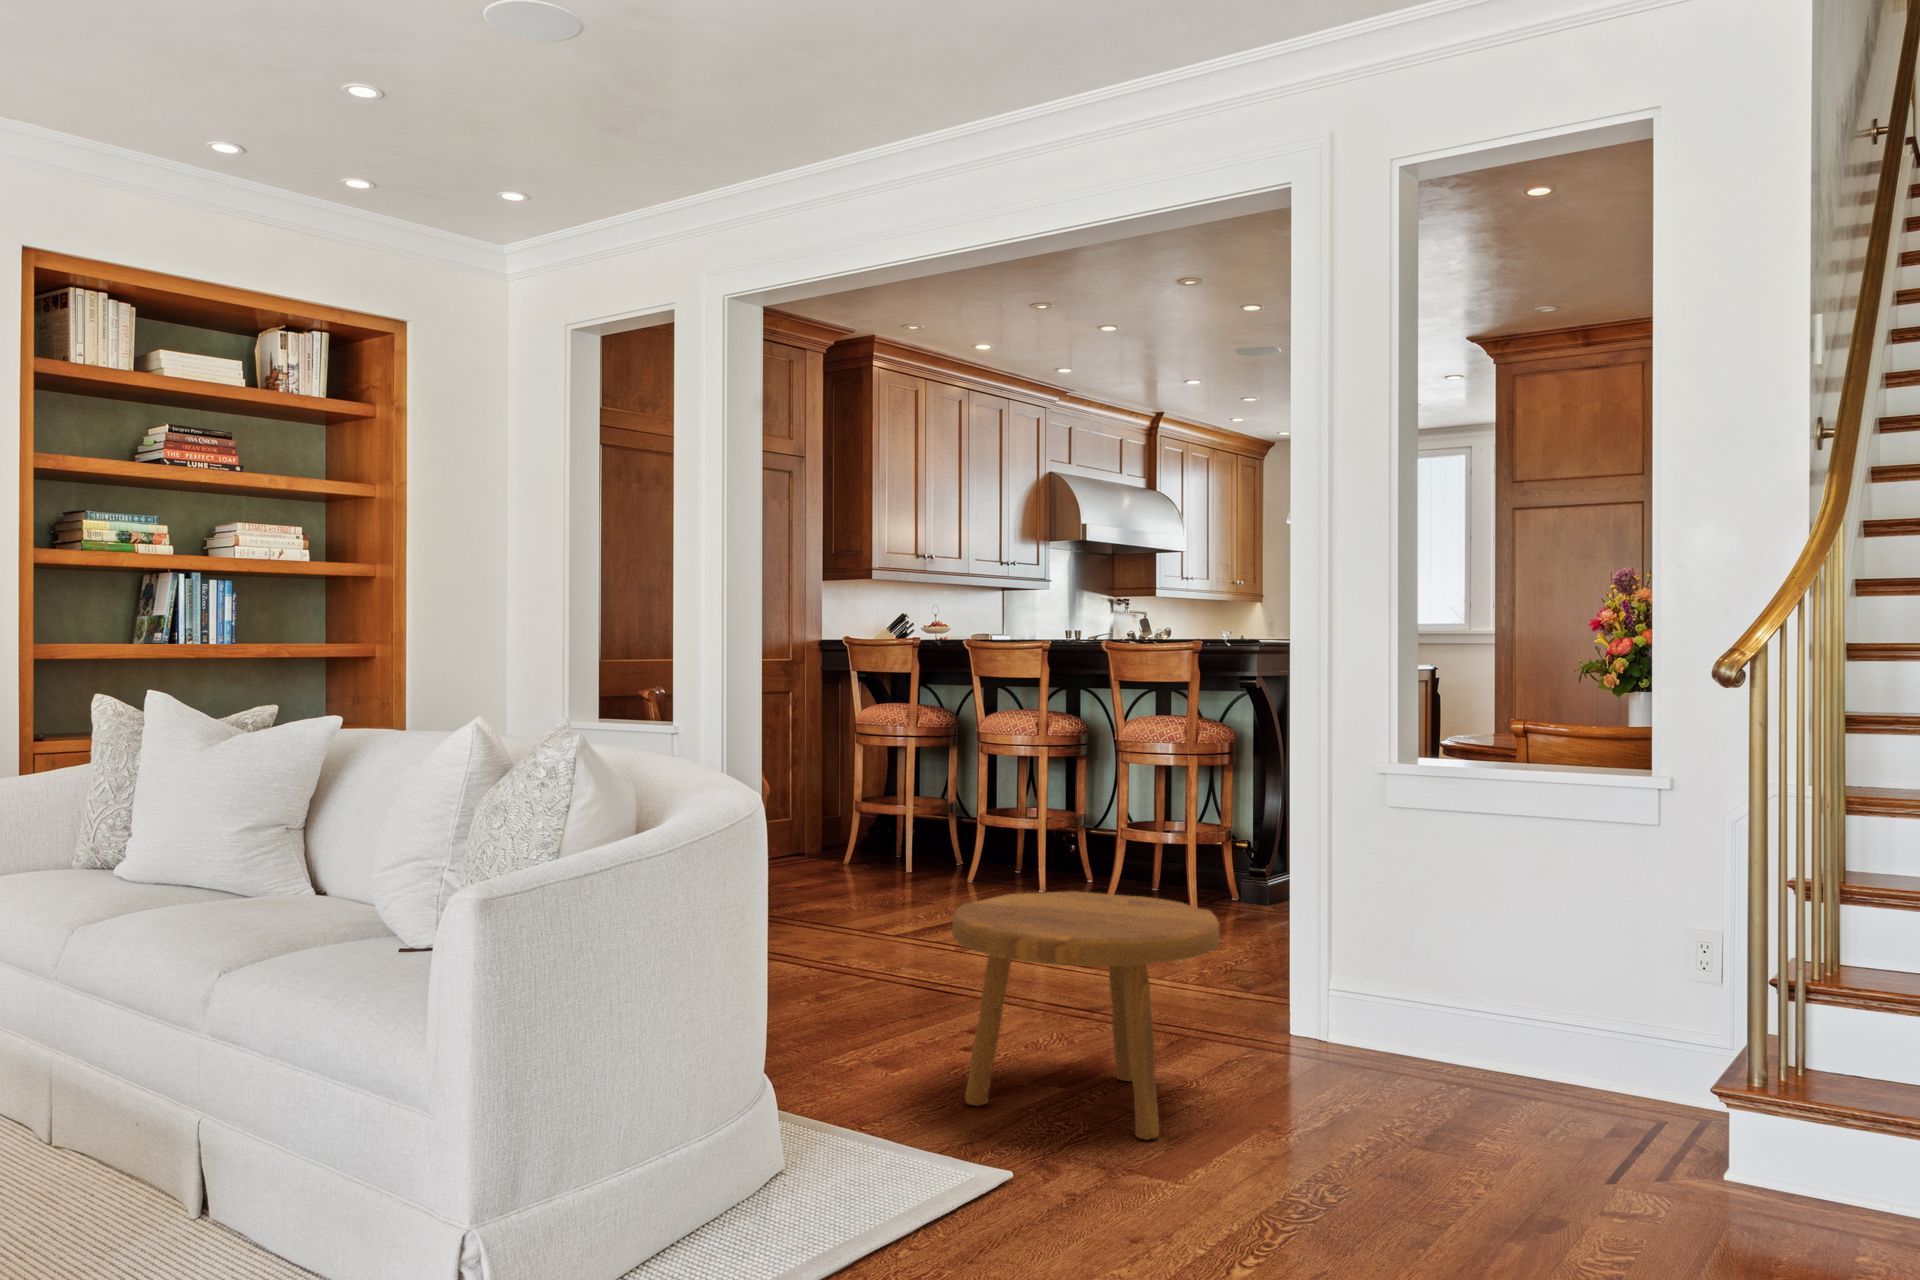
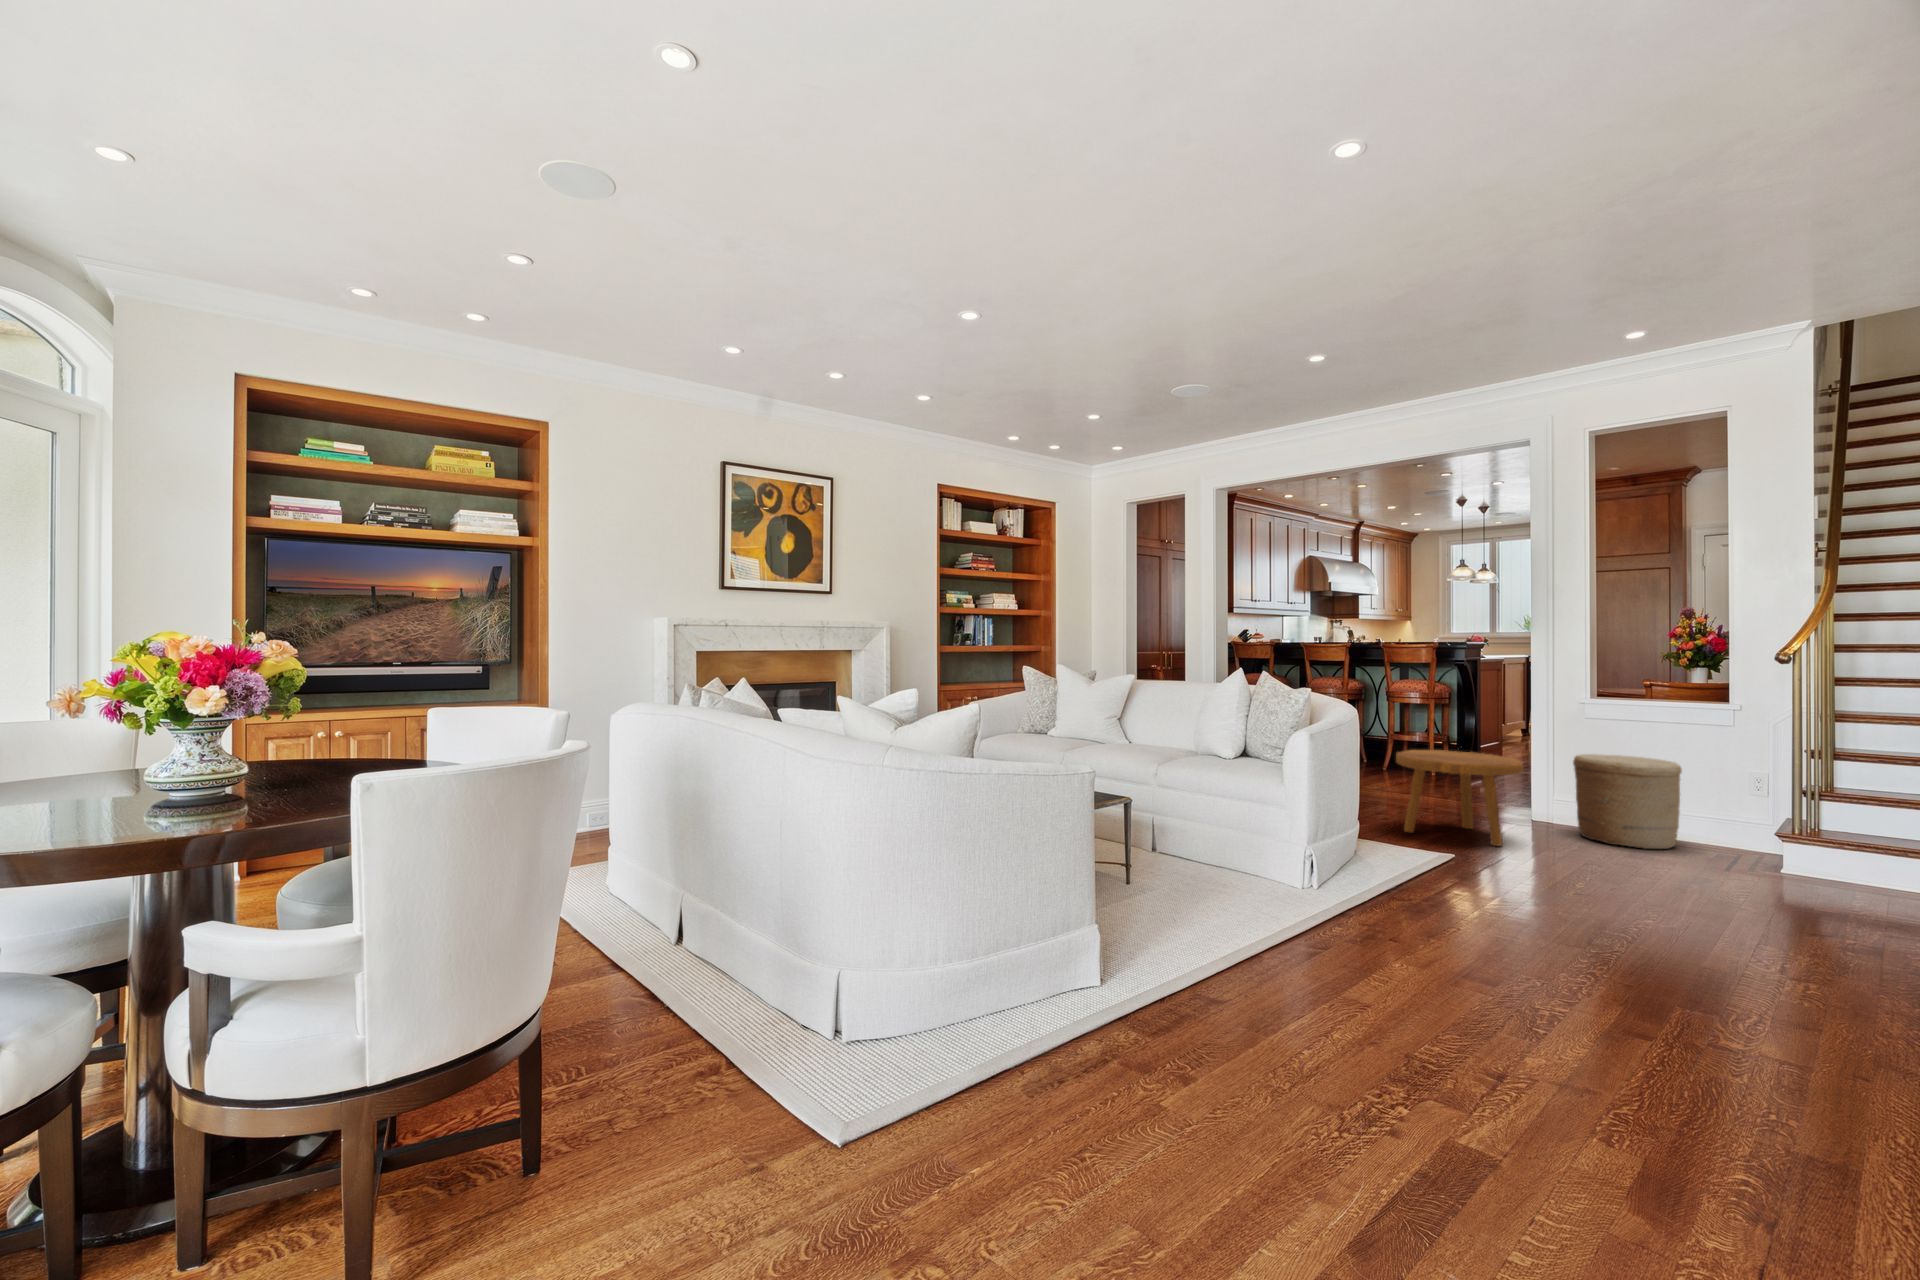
woven basket: none [1348,892,1555,1121] -> present [1573,754,1682,849]

